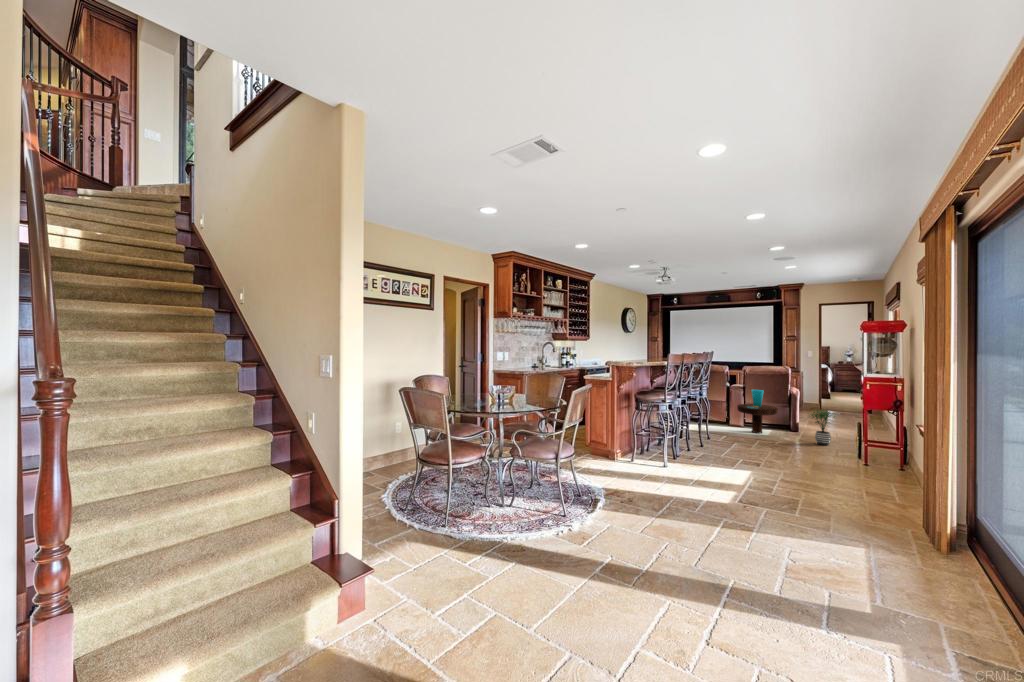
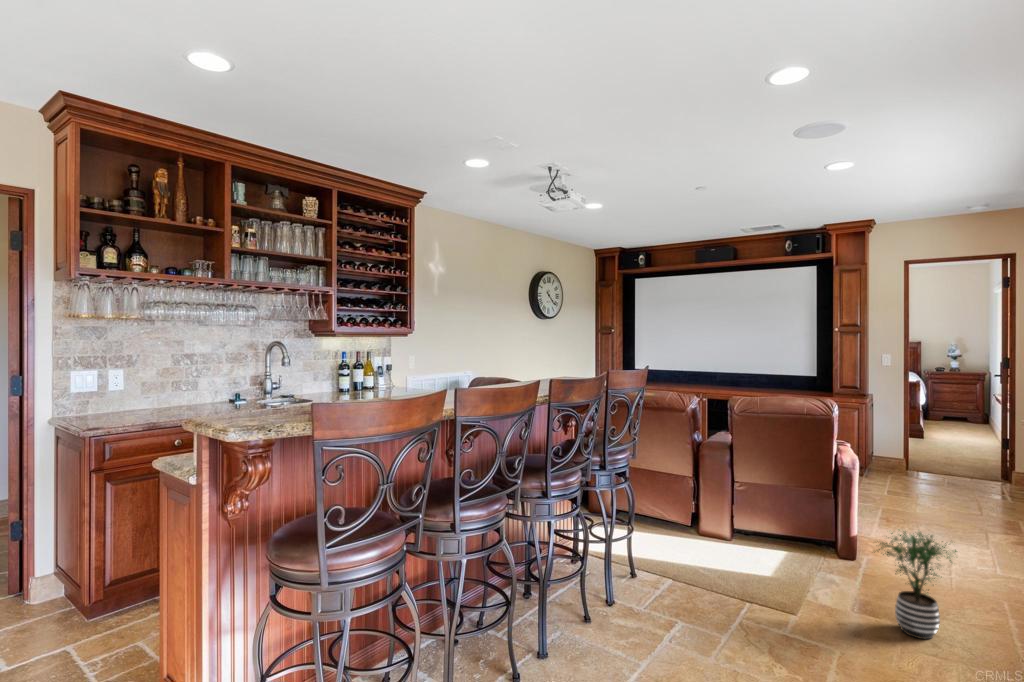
side table: present [737,390,778,433] -> none [705,458,802,571]

